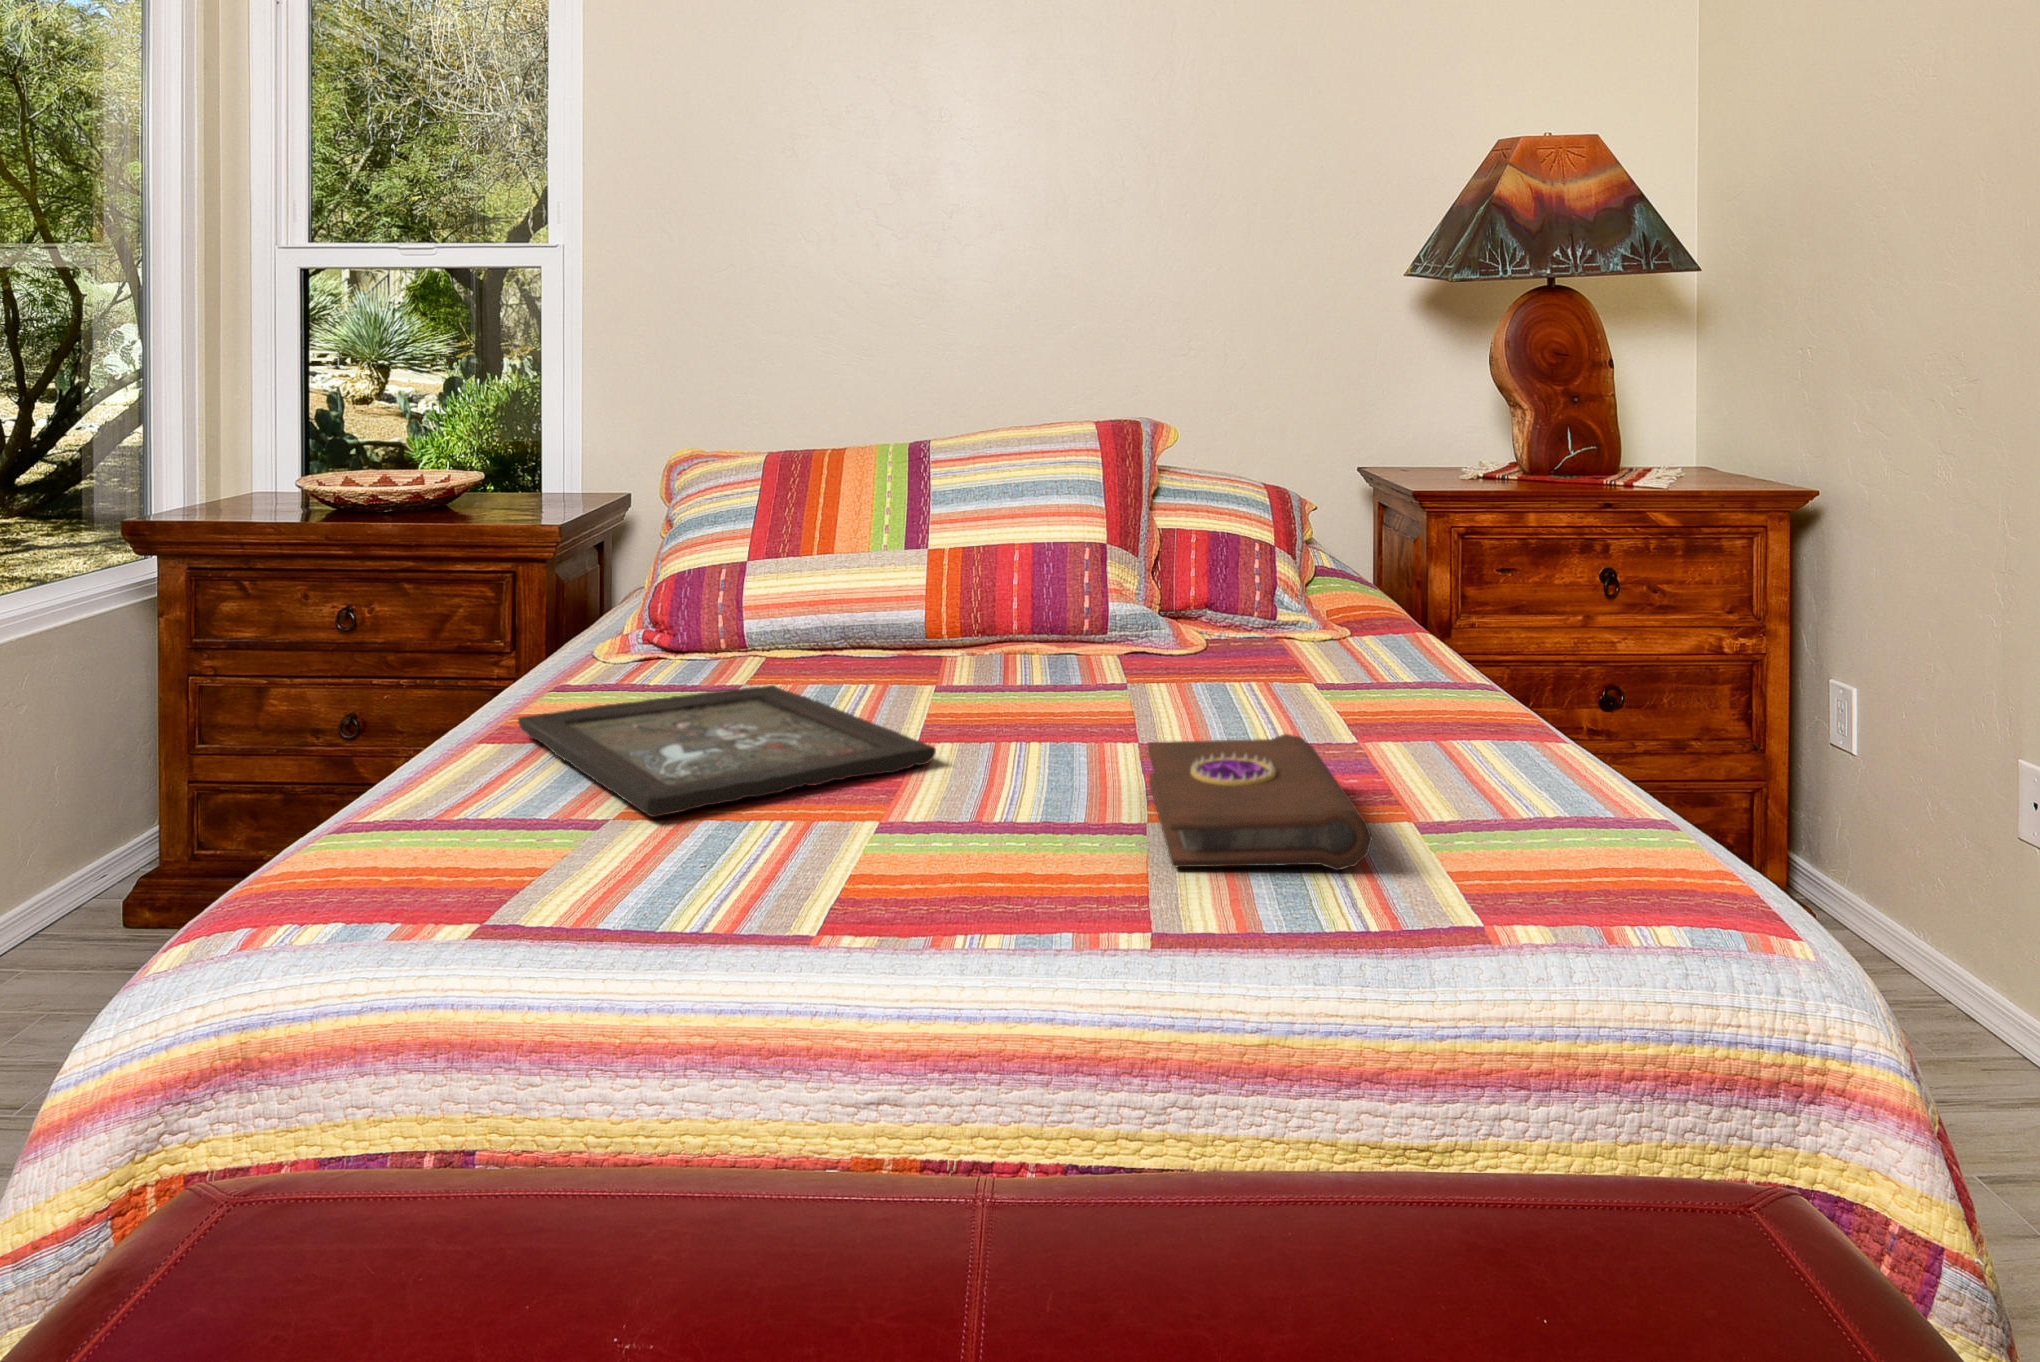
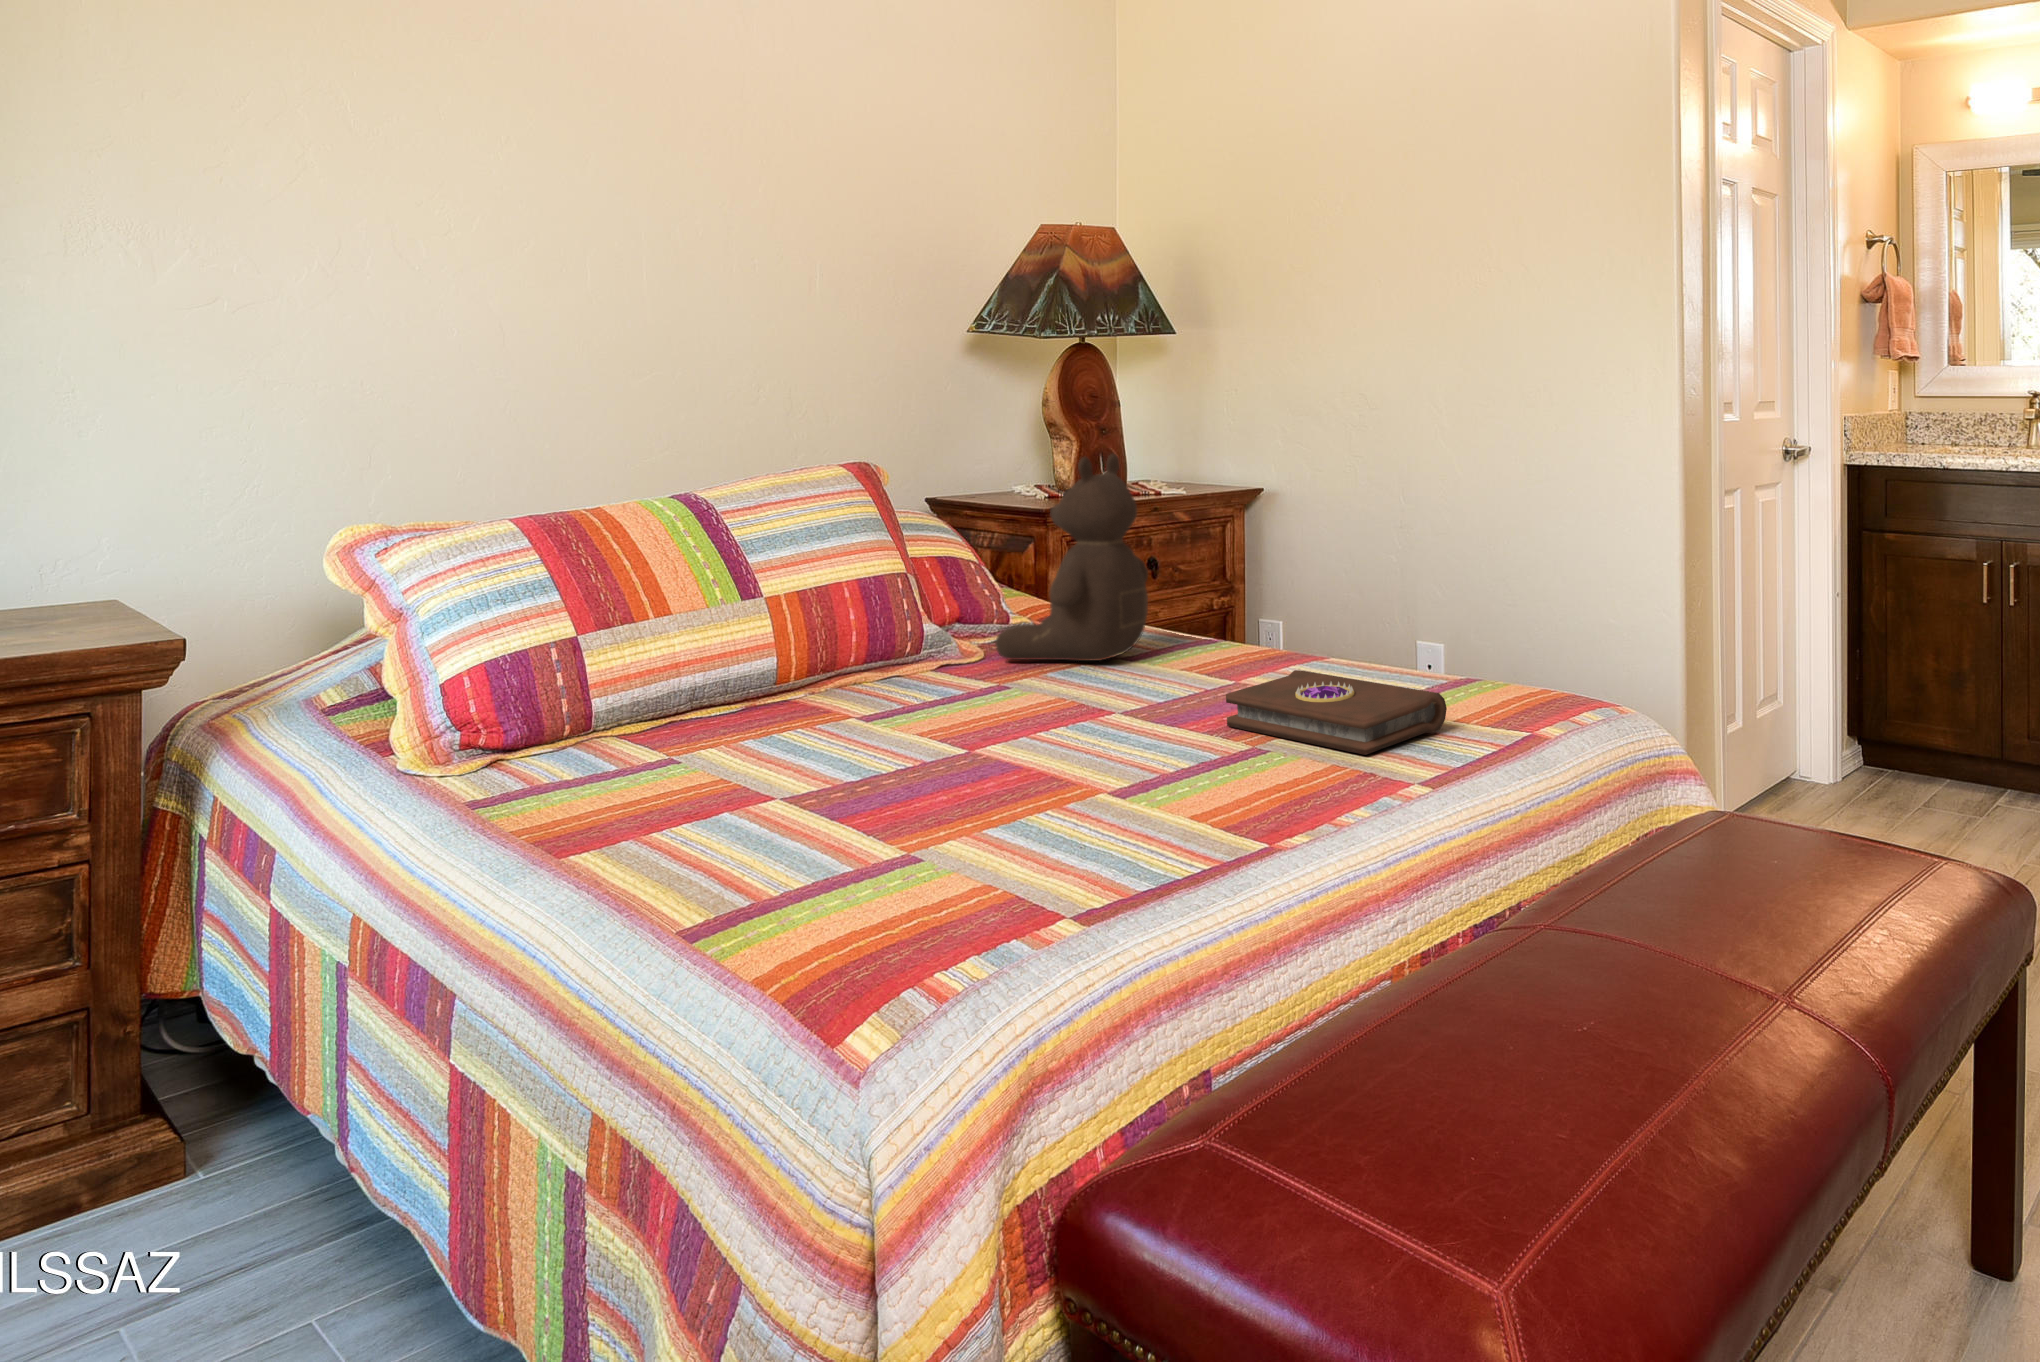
teddy bear: none [1153,423,1355,678] -> present [995,454,1148,661]
tray: present [518,685,936,817] -> none [649,737,1065,830]

